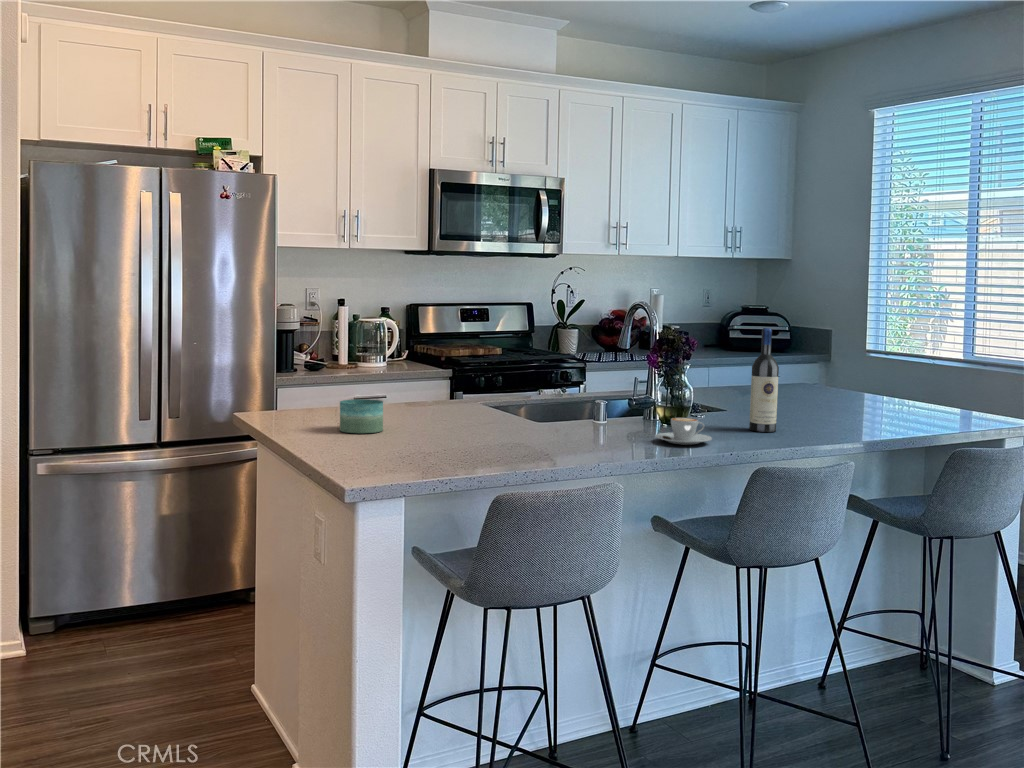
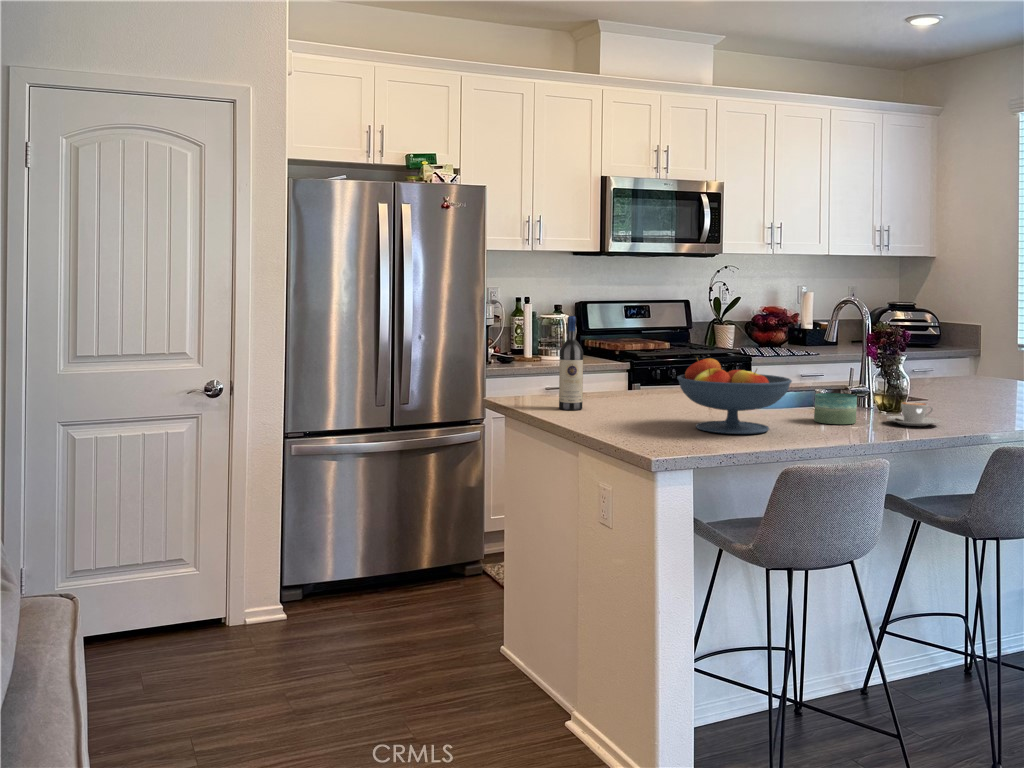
wine bottle: present [749,328,779,432] -> present [559,316,583,410]
fruit bowl: none [414,368,540,454] -> present [677,358,792,434]
candle: present [340,399,383,433] -> present [814,393,857,424]

